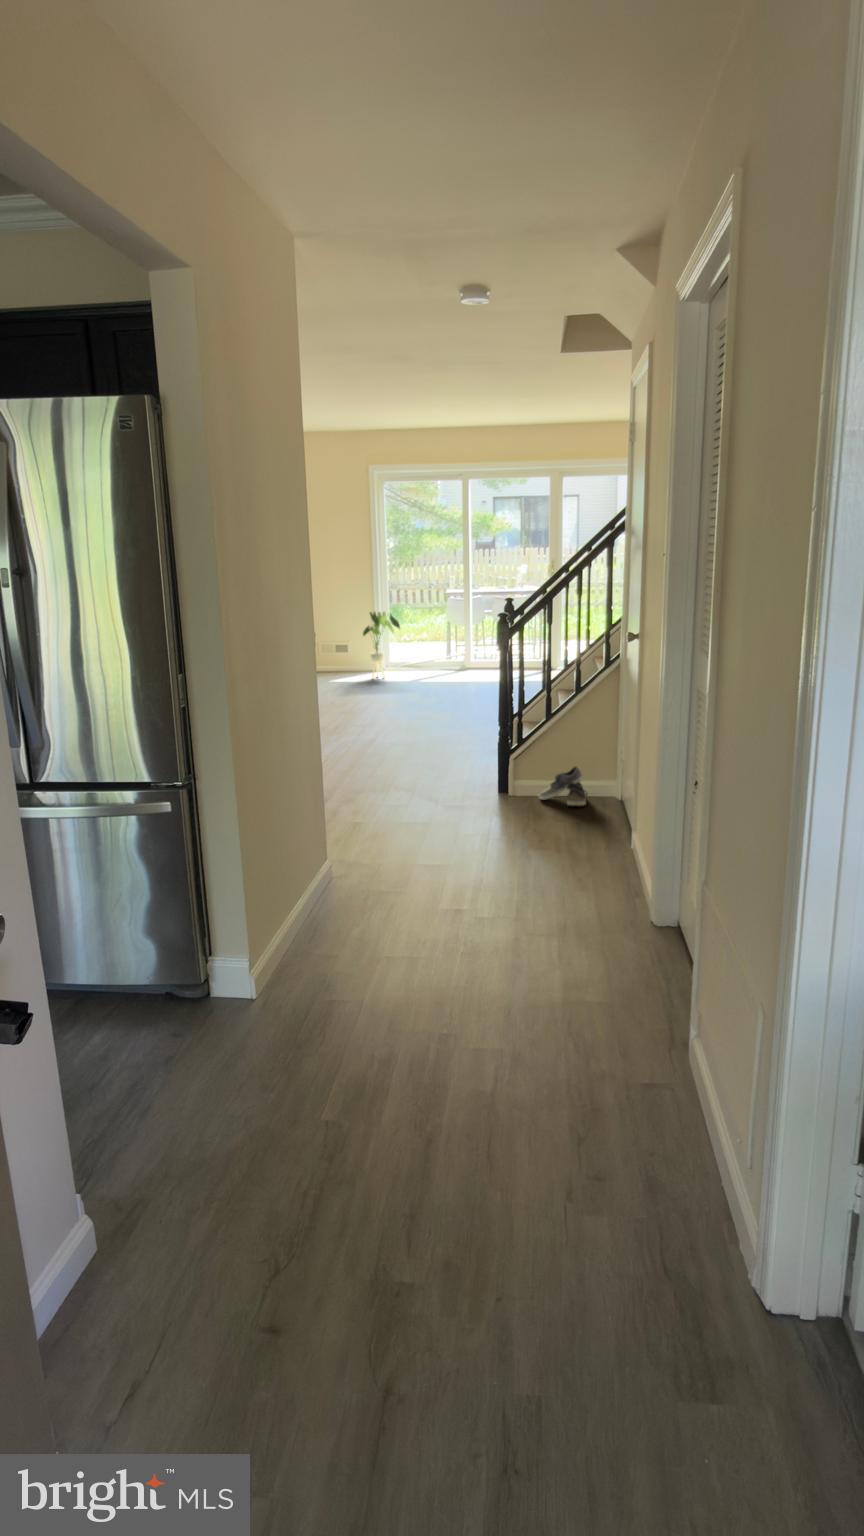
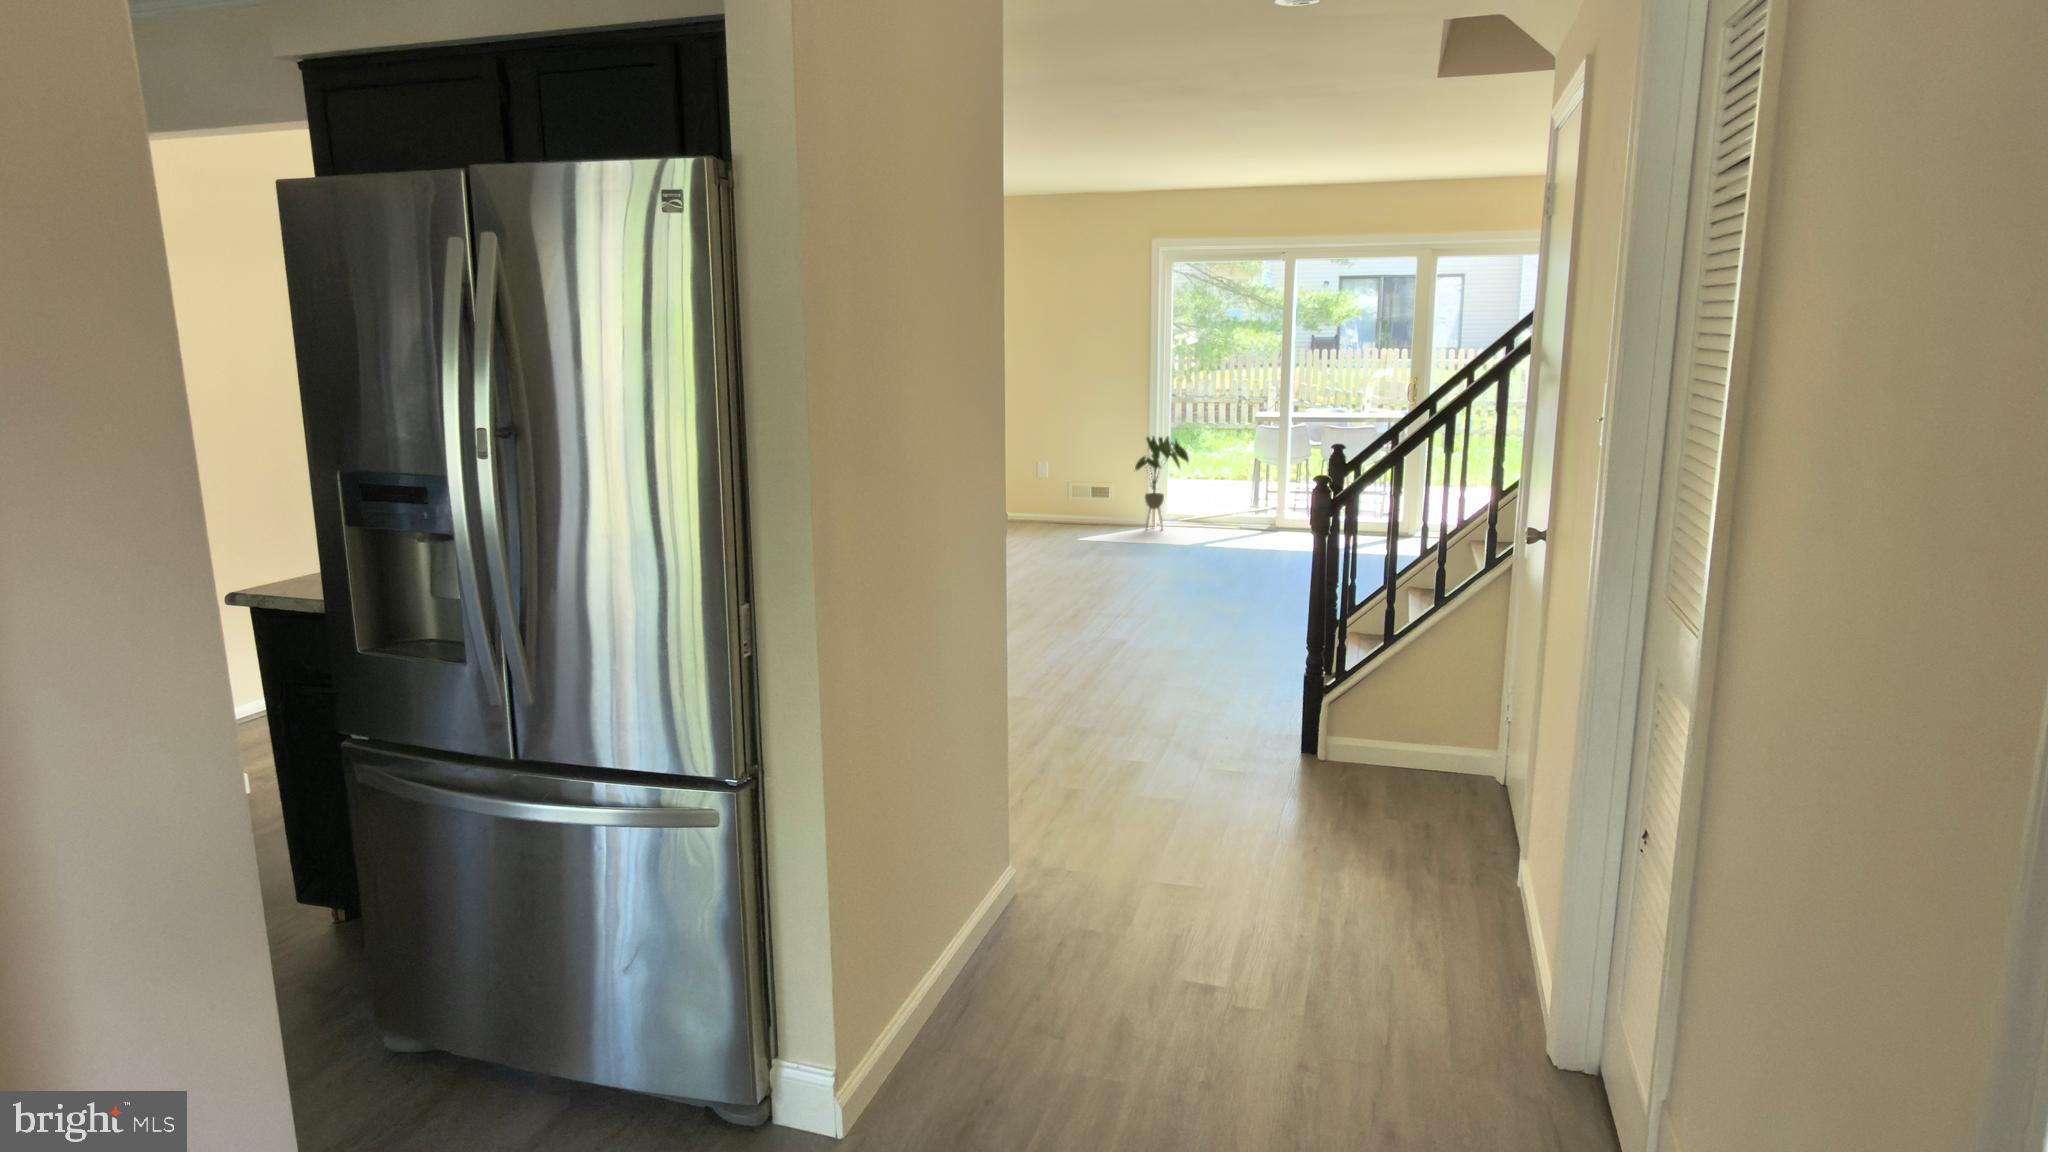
shoe: present [539,766,587,806] -> none [1366,719,1448,787]

